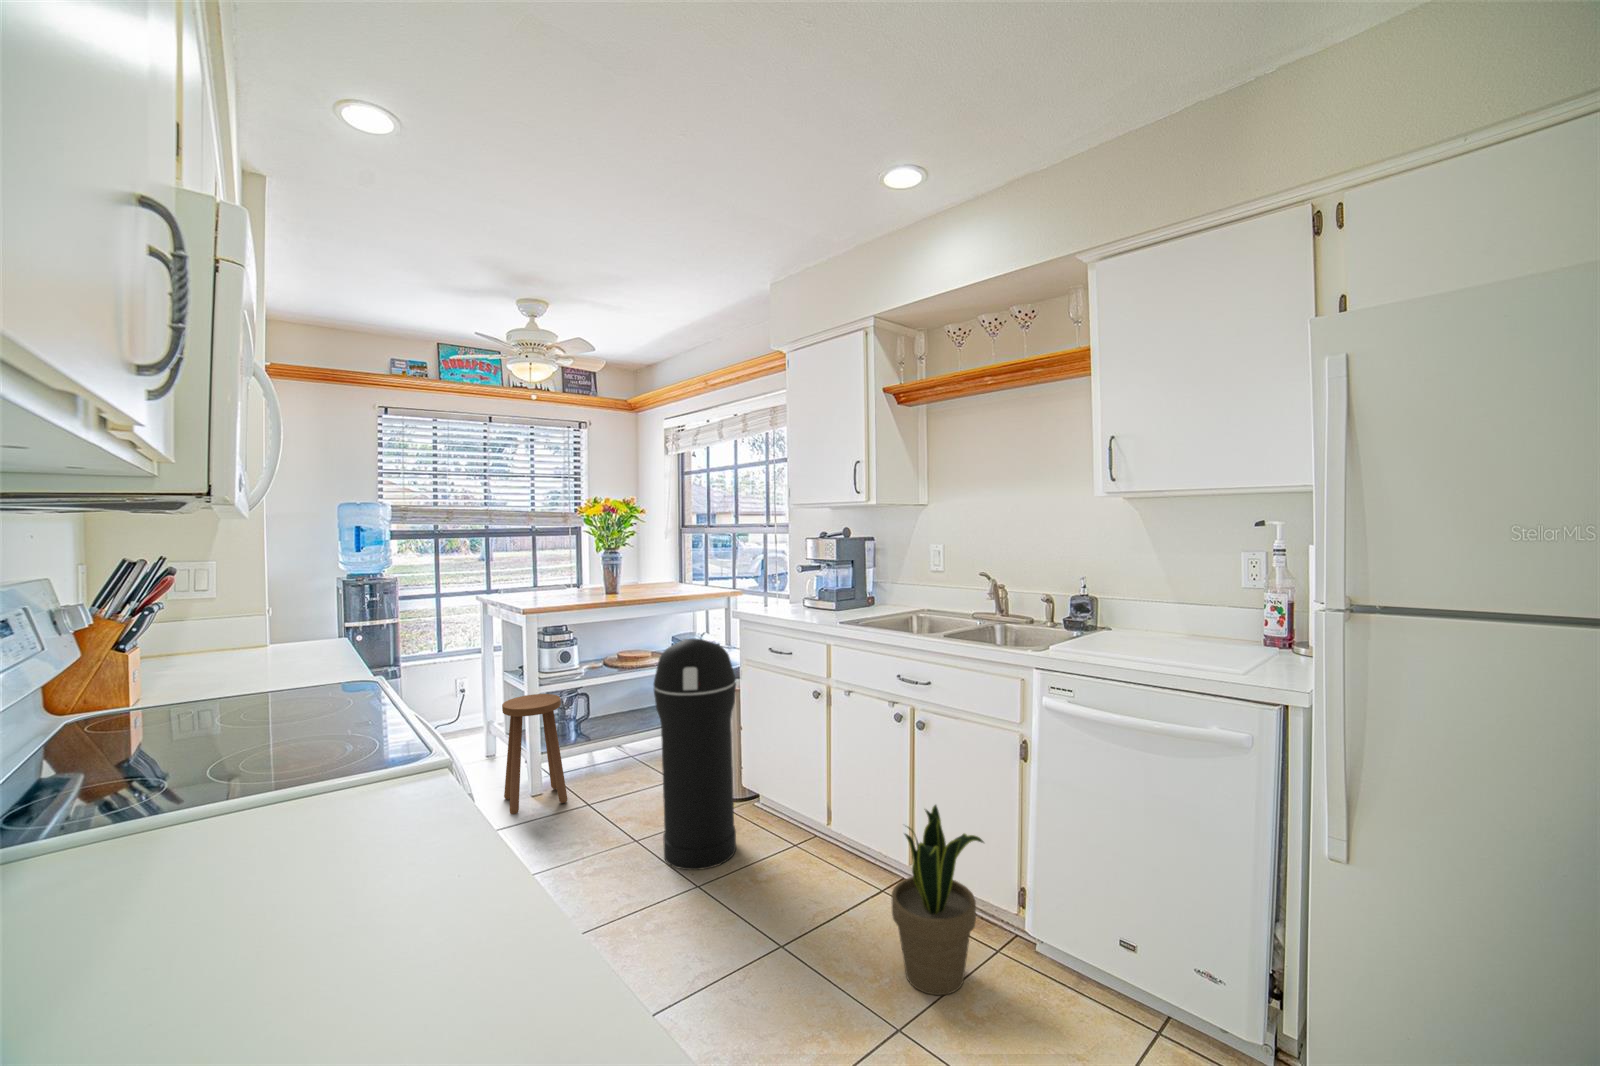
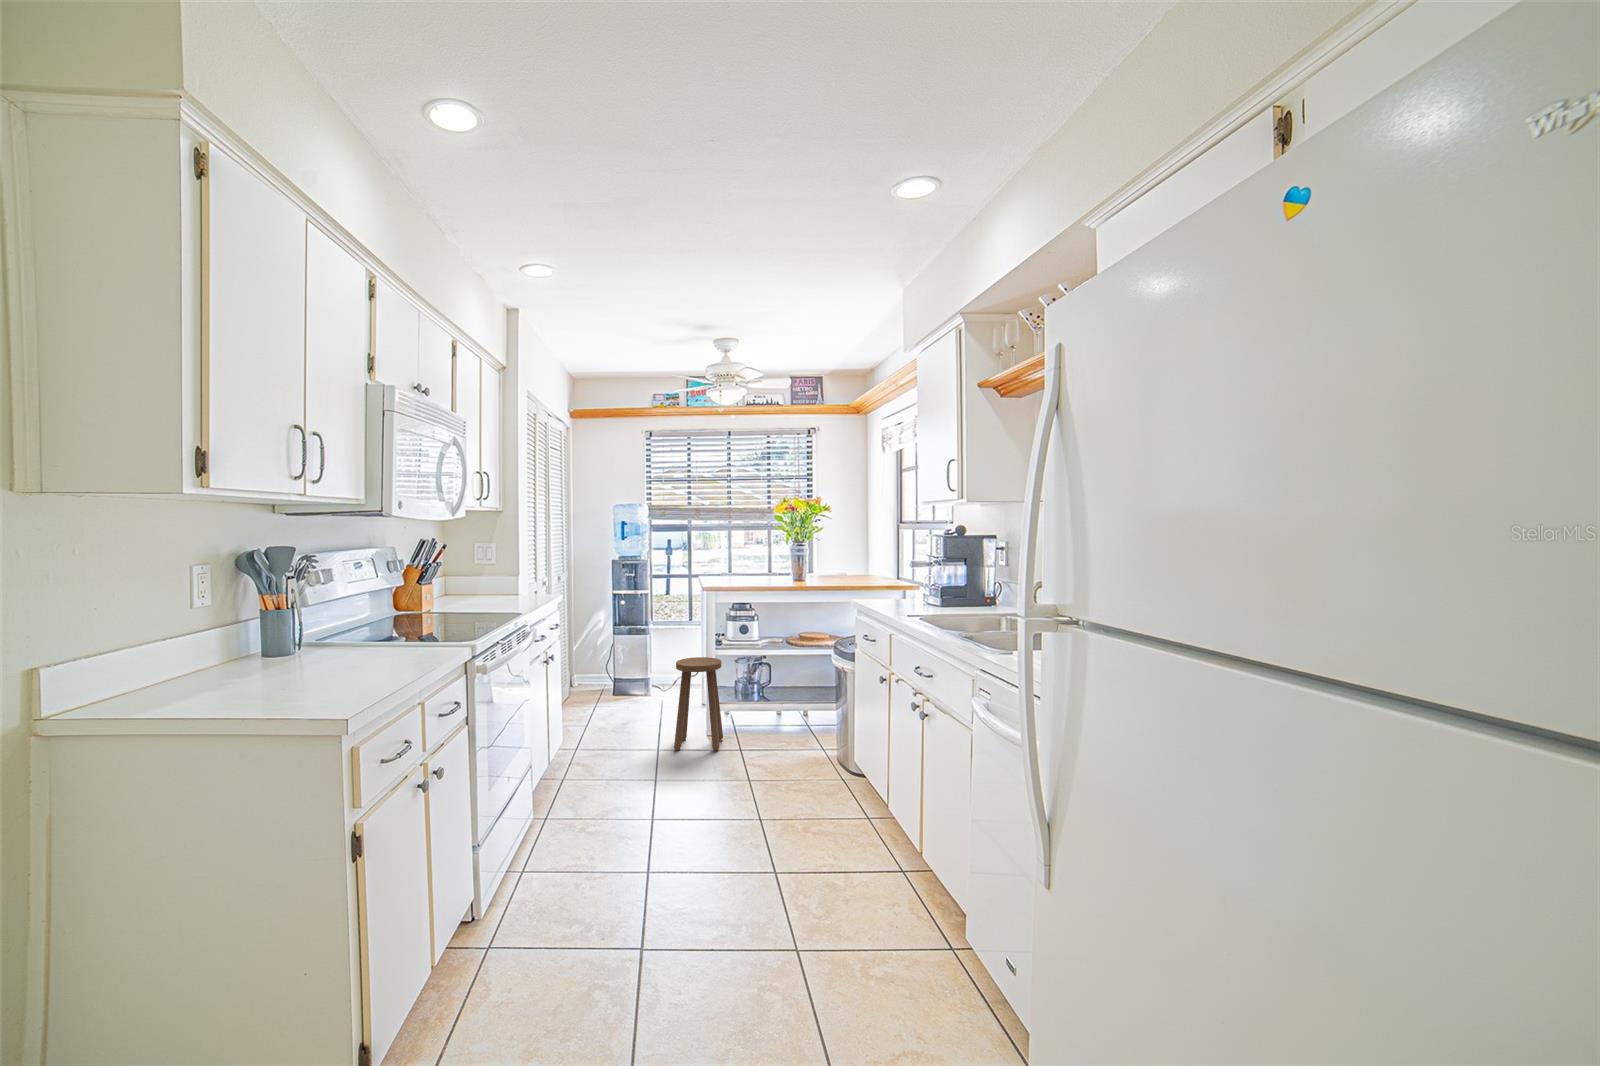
trash can: present [654,639,736,870] -> none [740,616,813,821]
potted plant: present [891,805,984,995] -> none [823,789,914,967]

